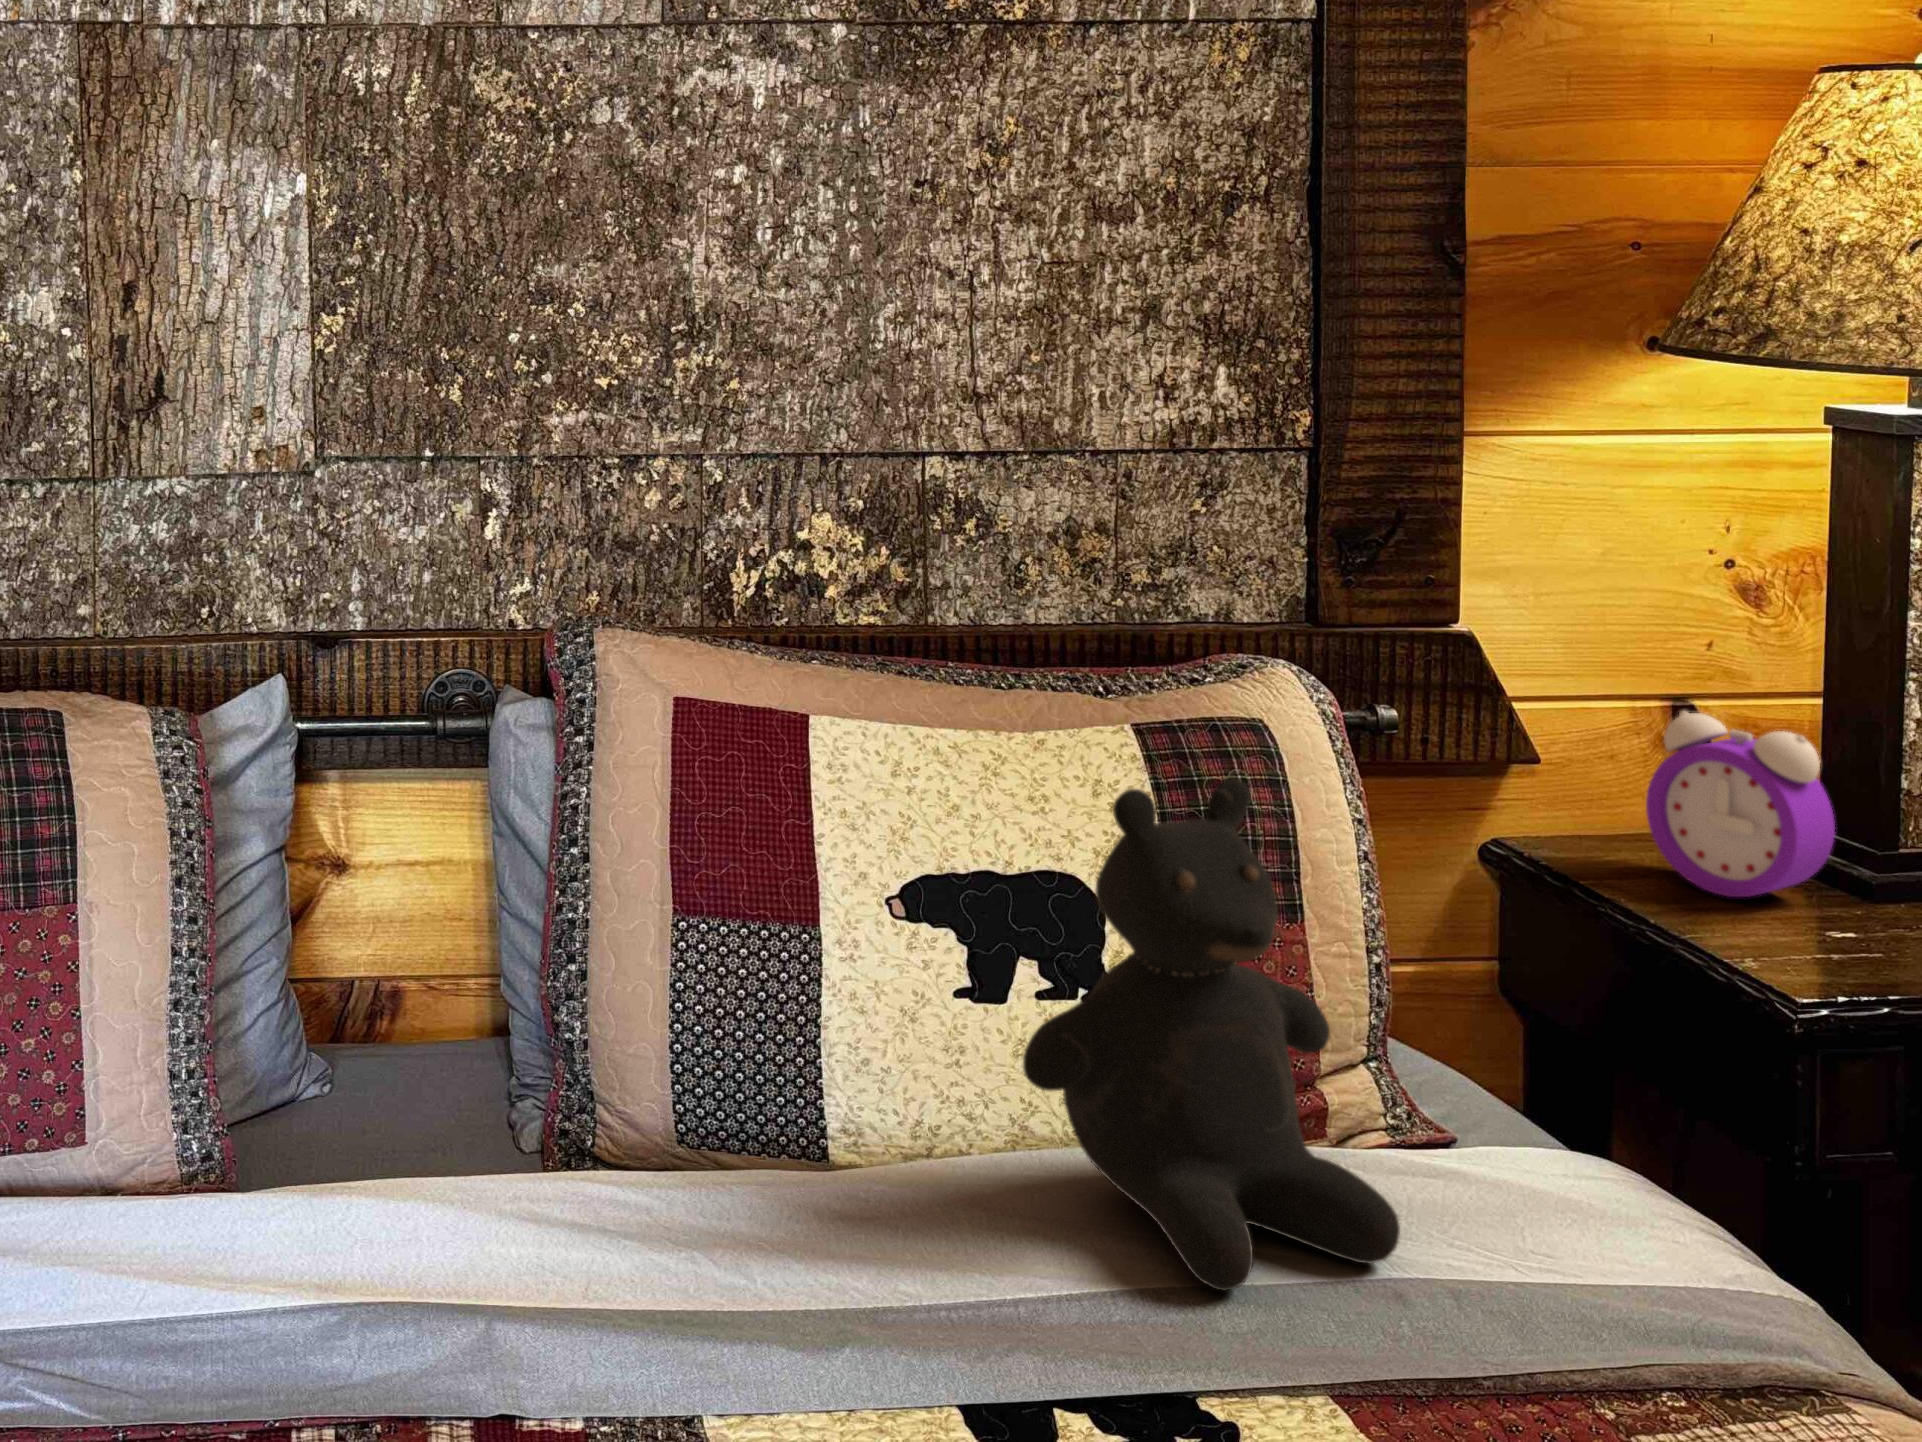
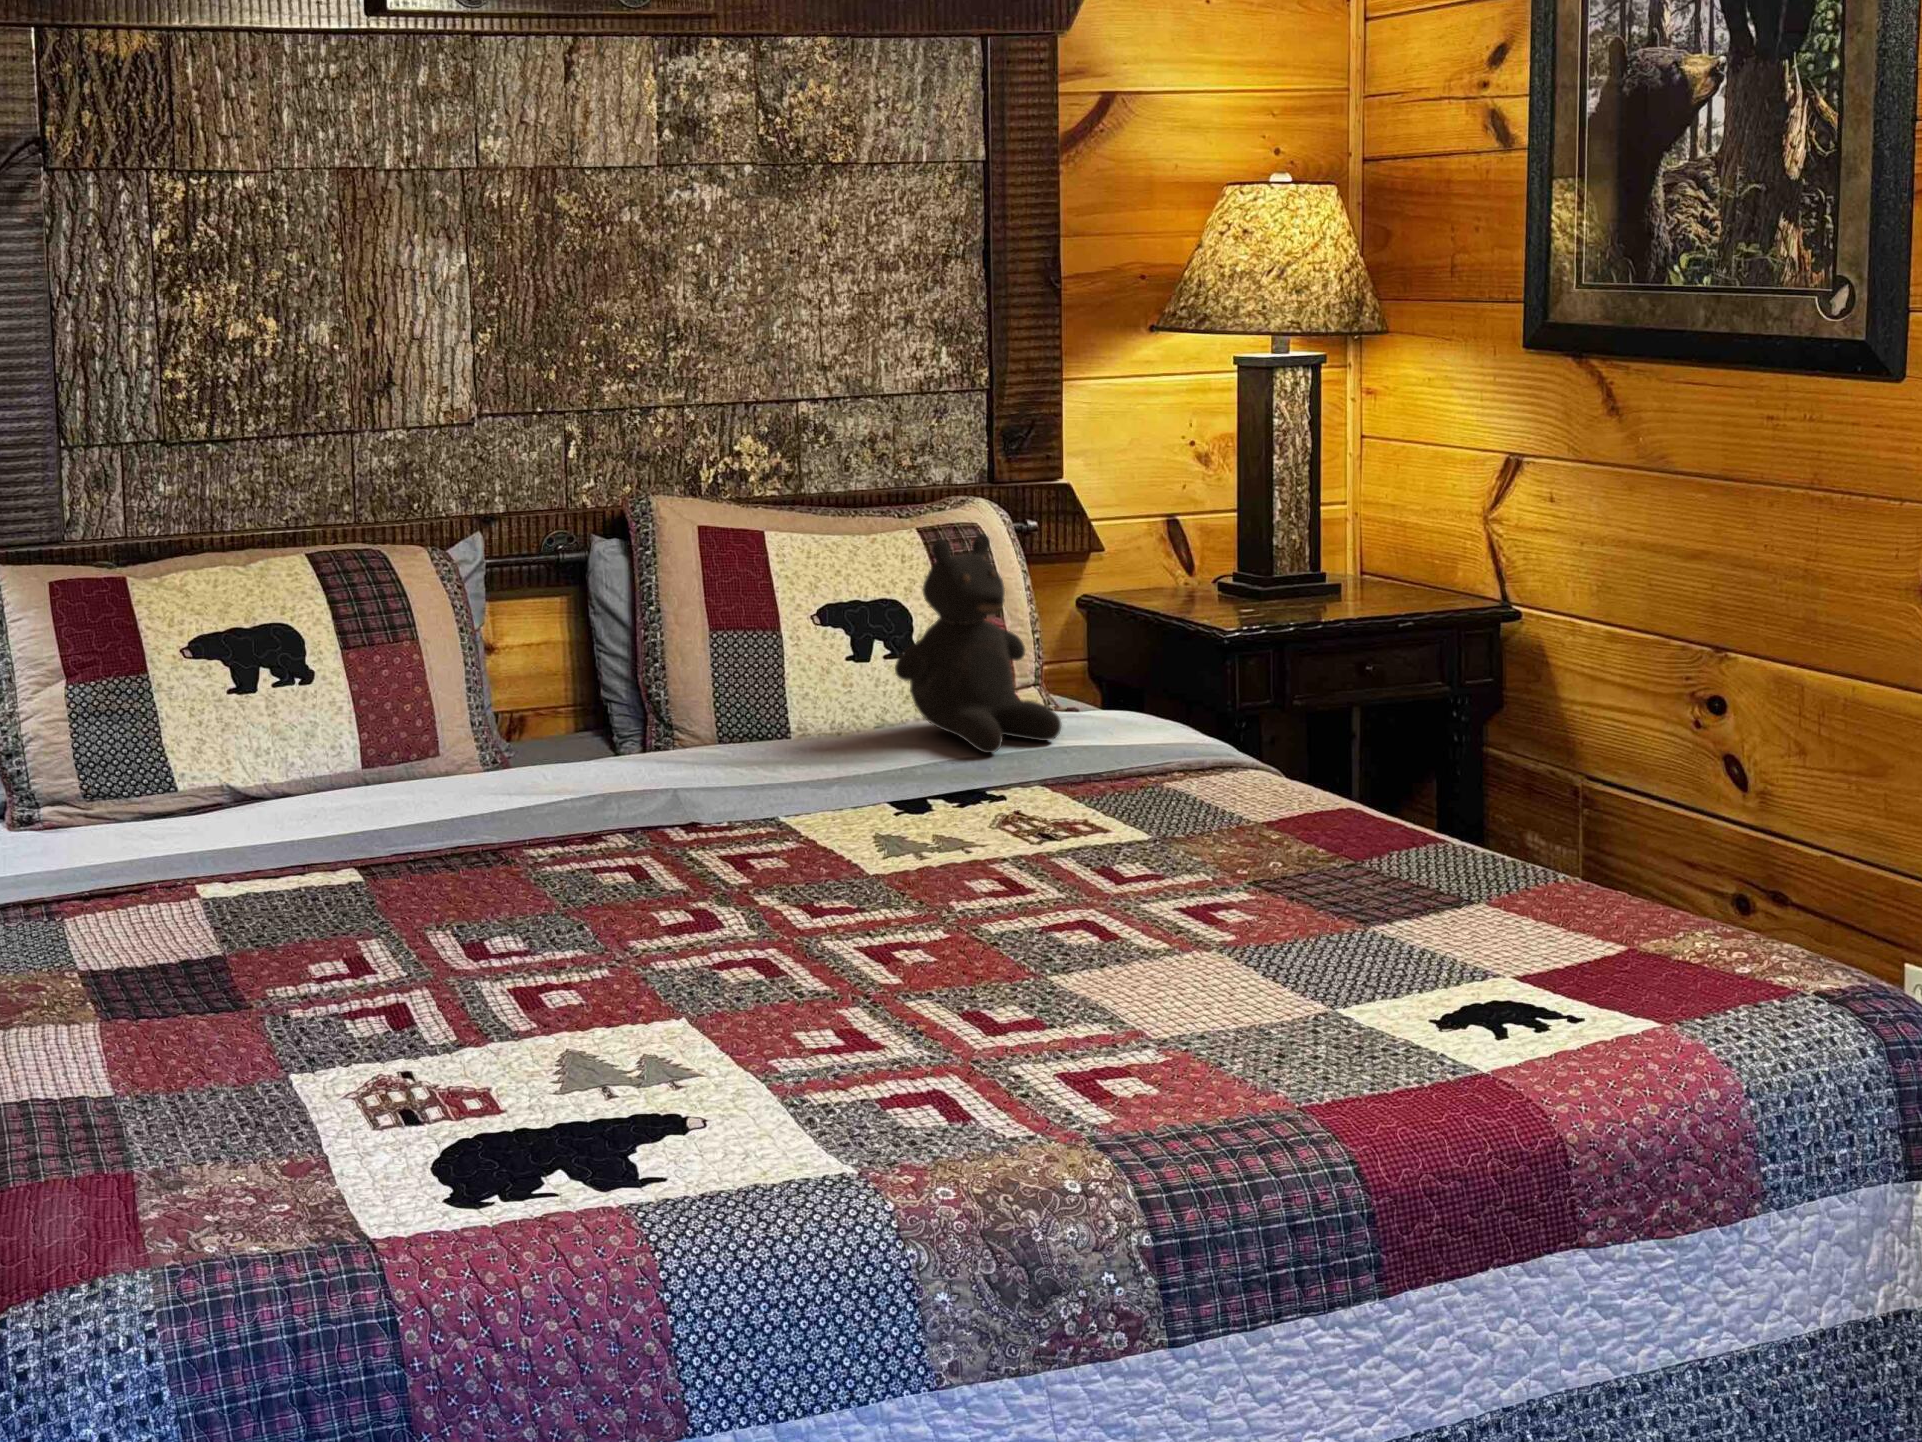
alarm clock: present [1646,711,1835,897] -> none [1154,514,1239,603]

